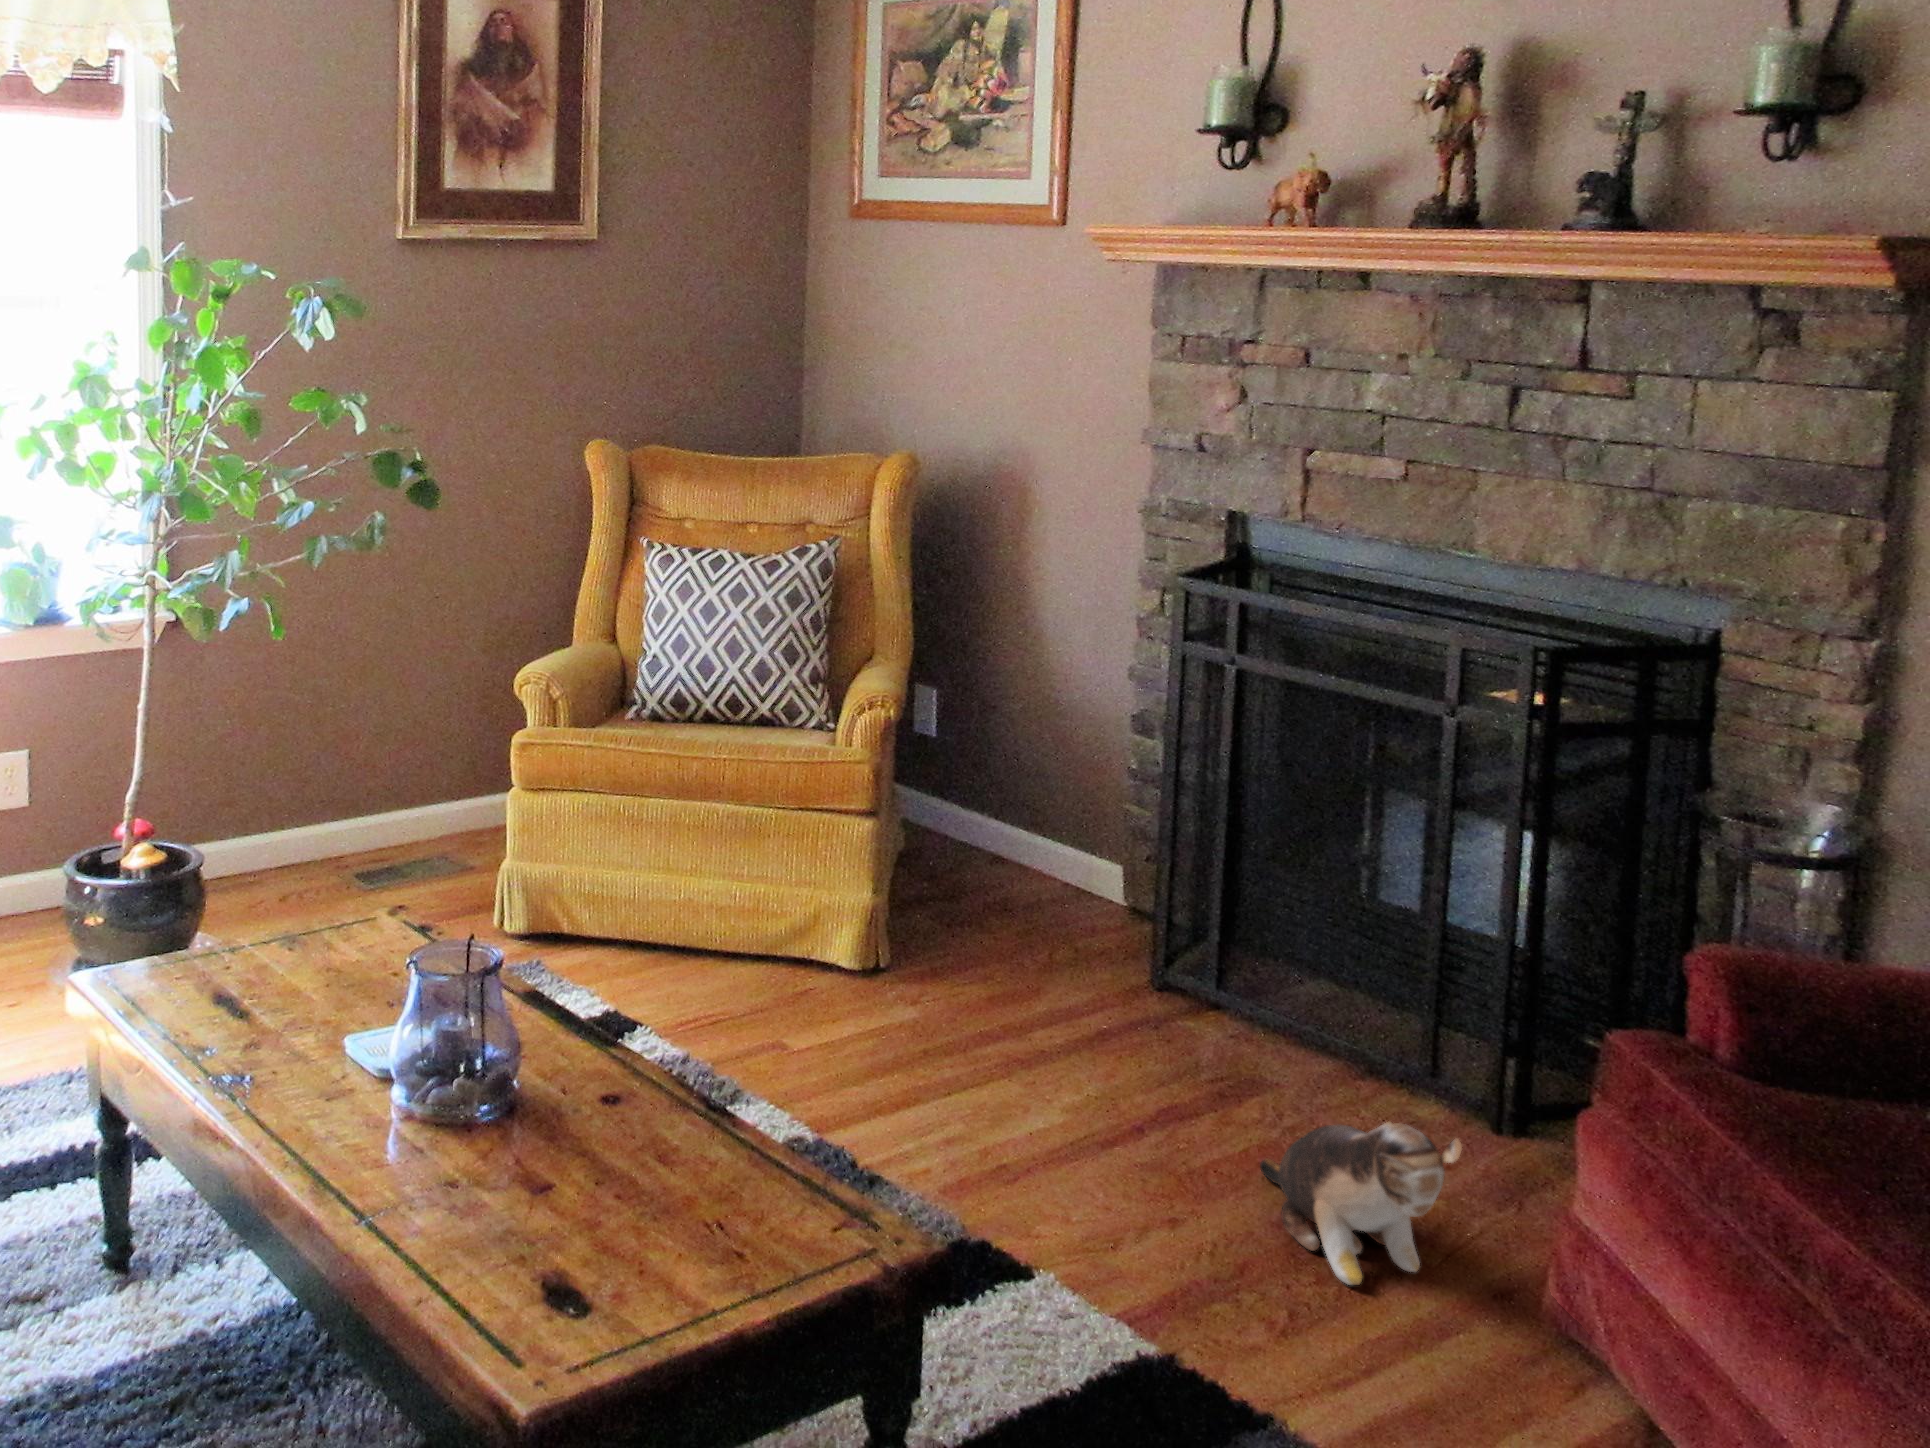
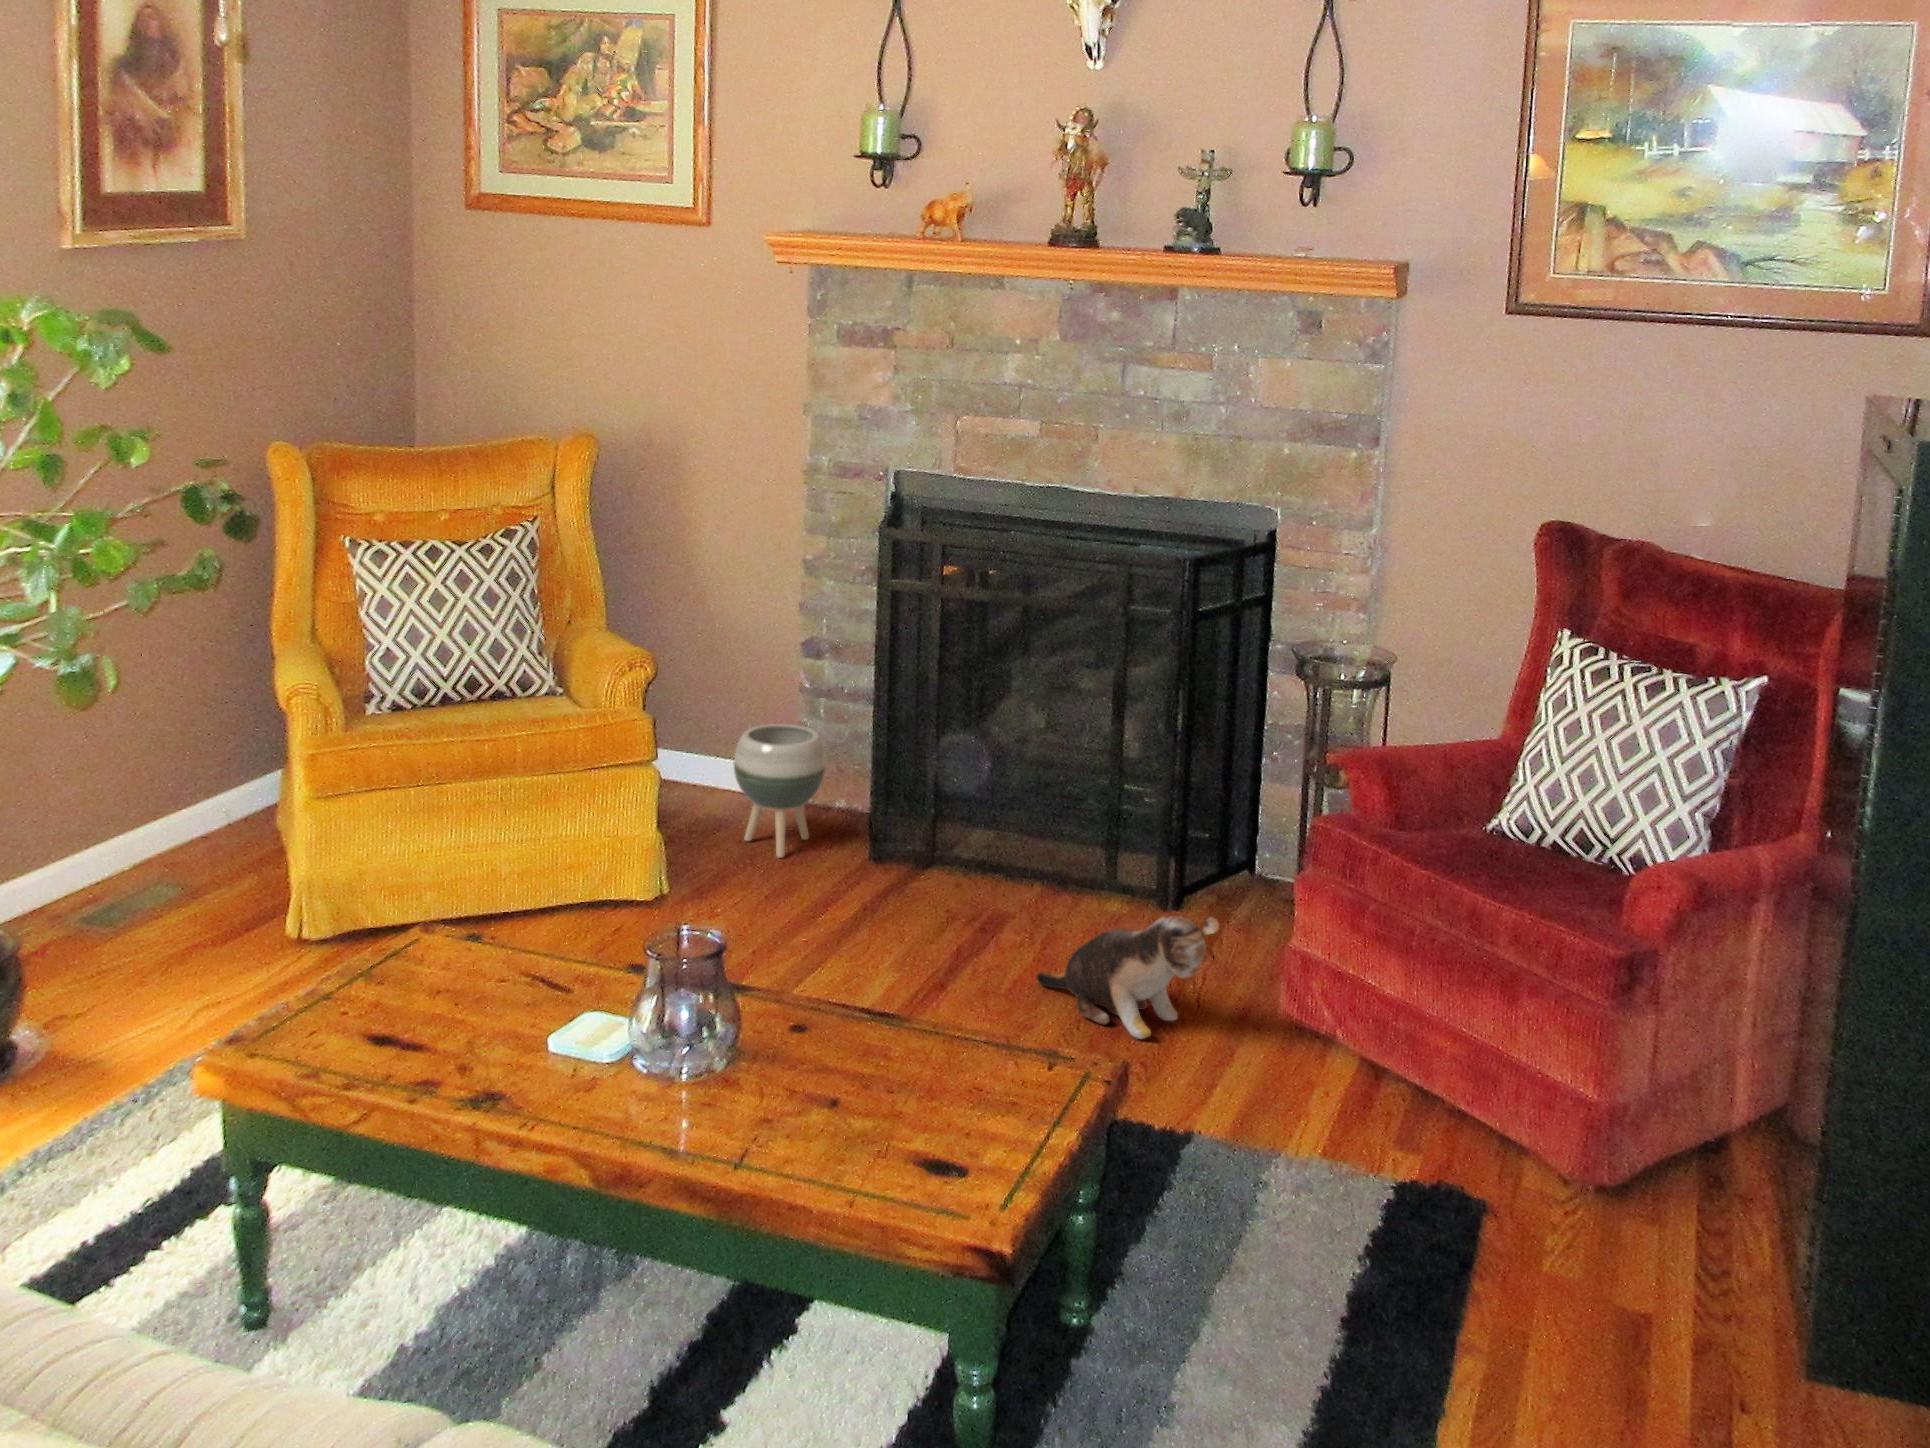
planter: none [1023,795,1134,952] -> present [734,724,827,858]

